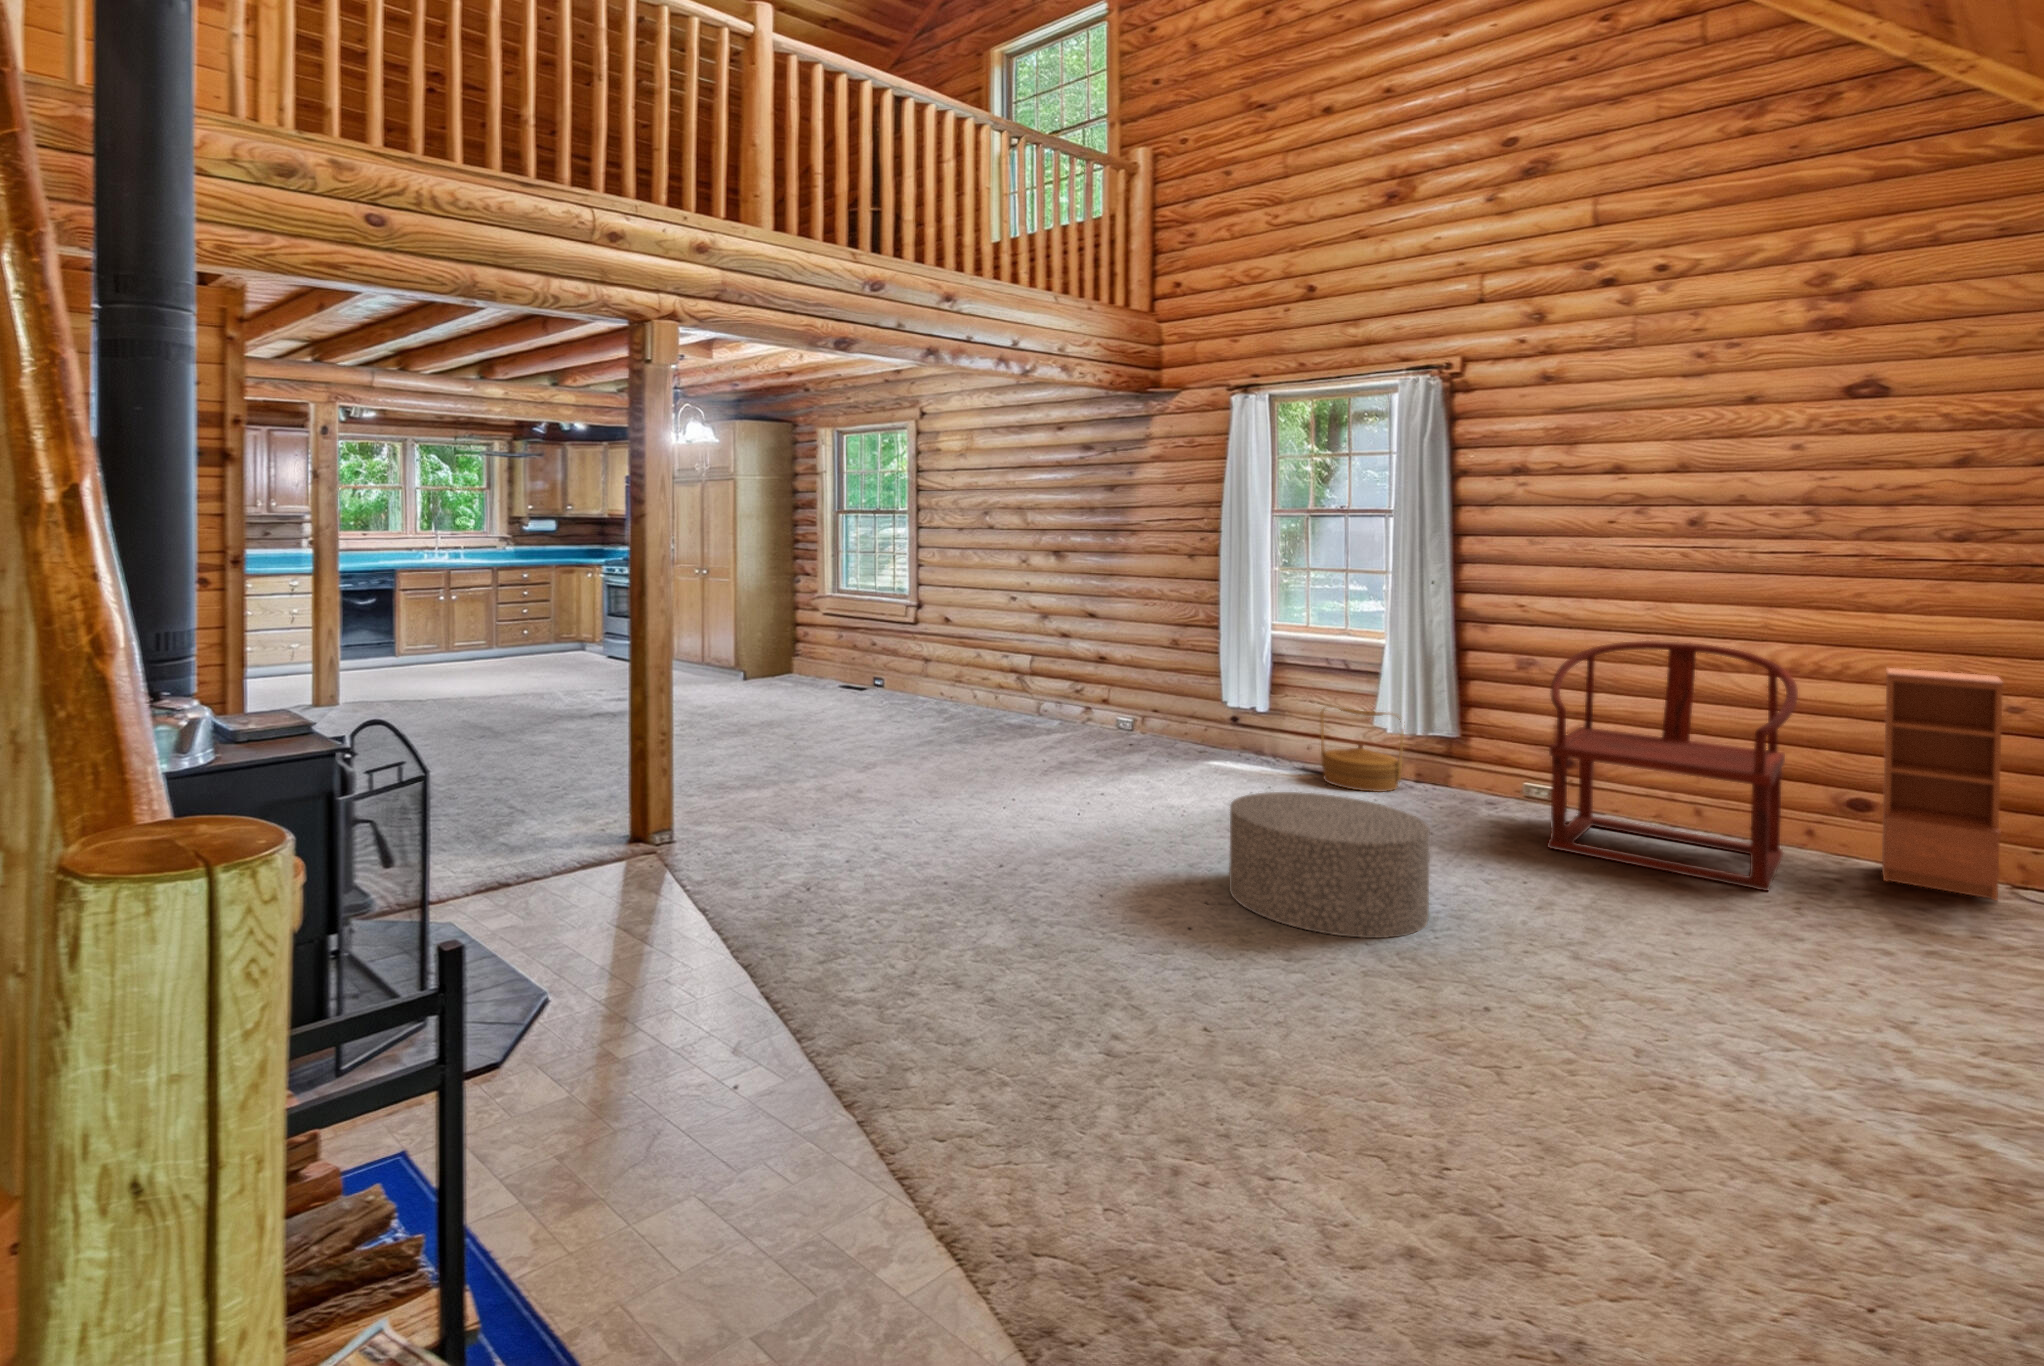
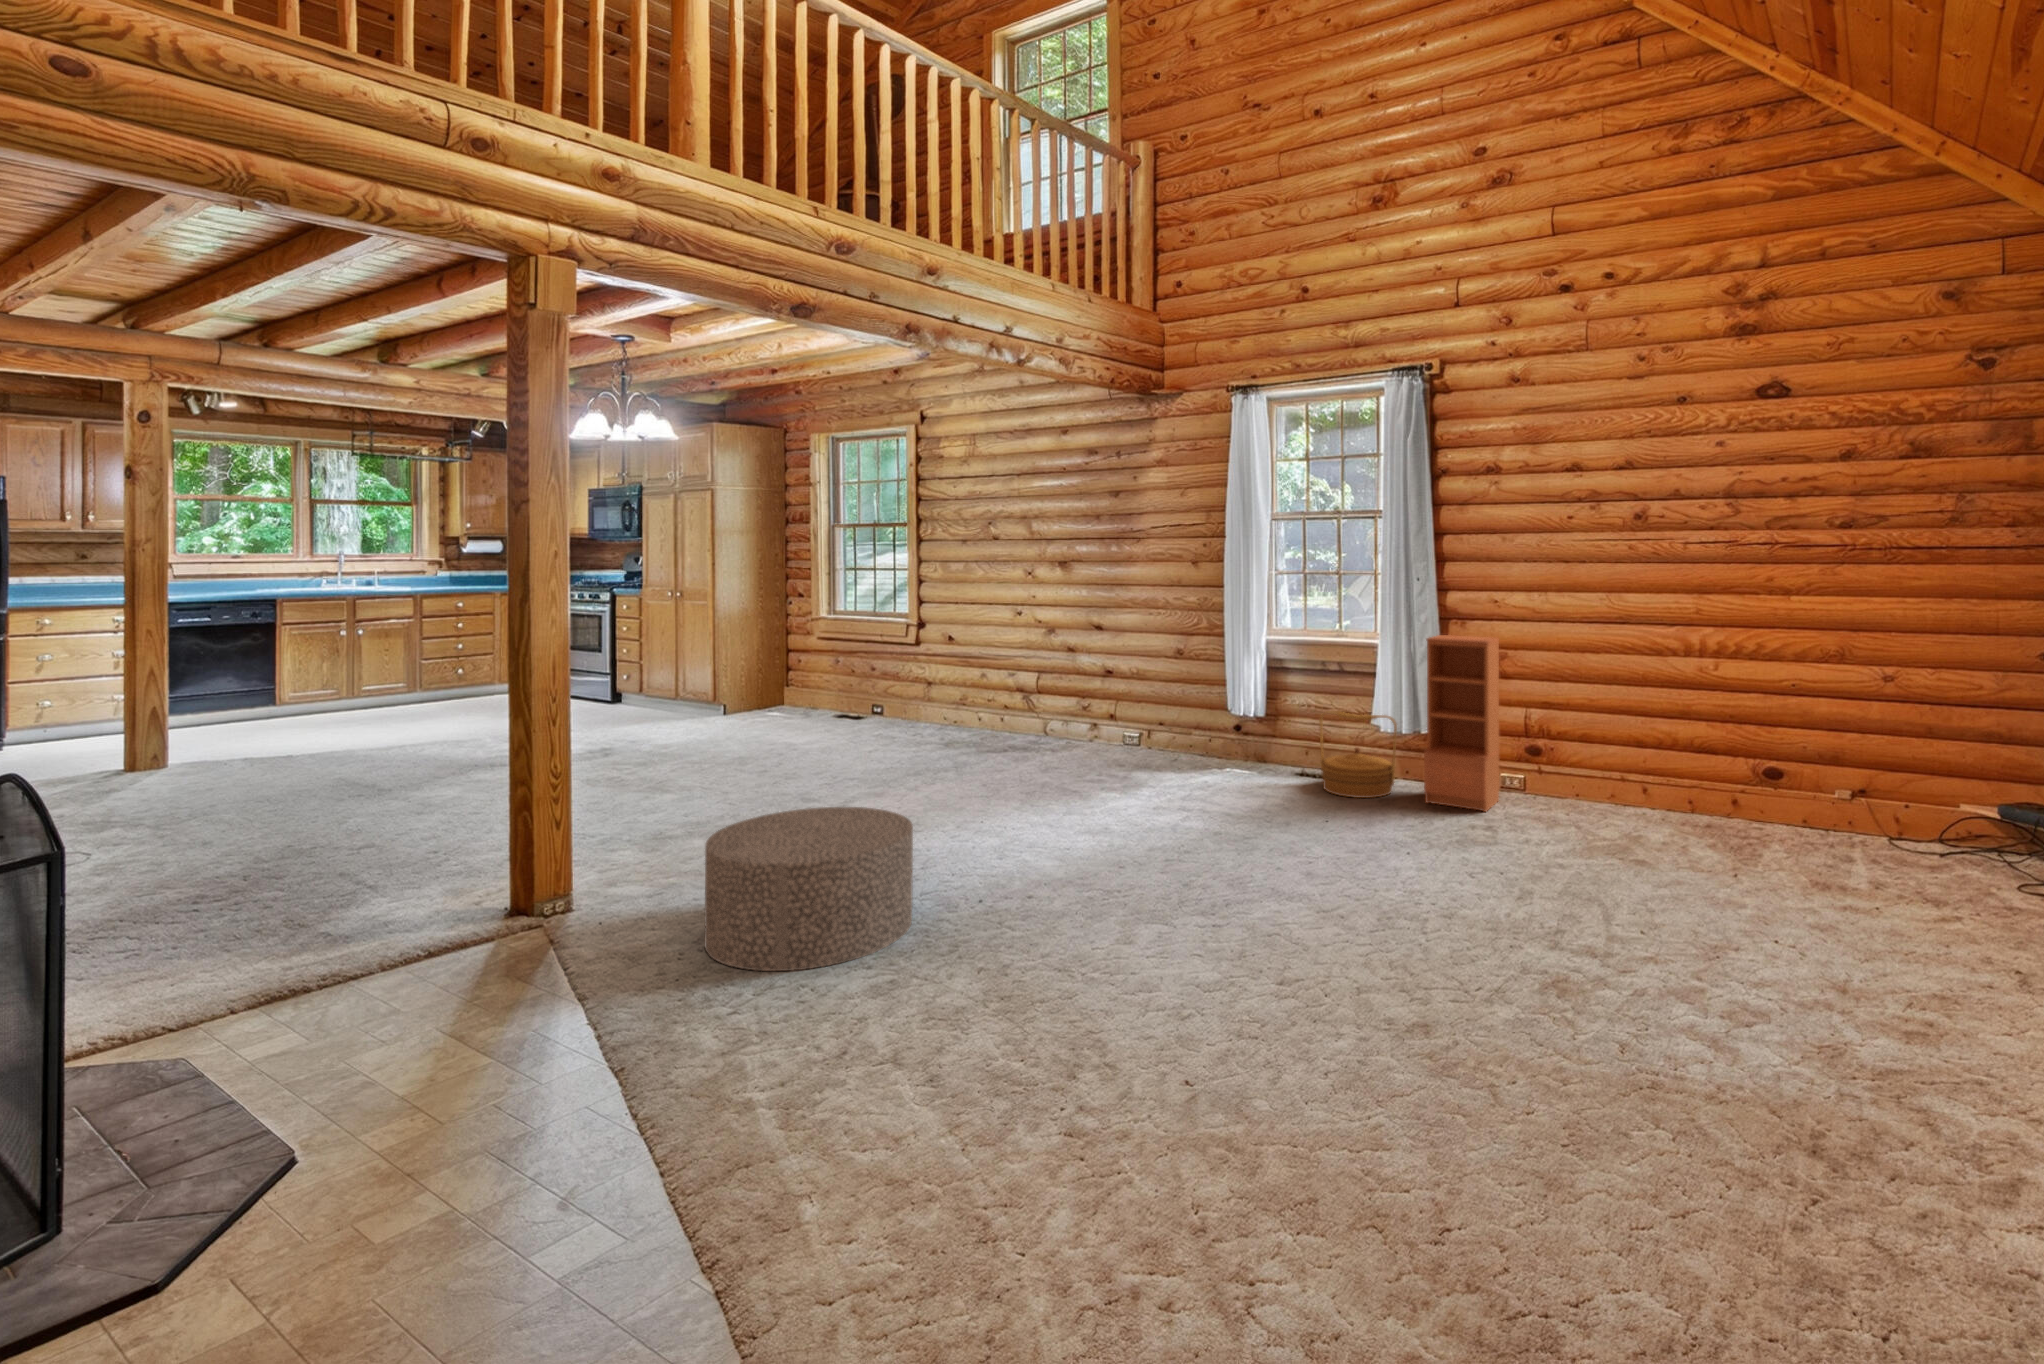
armchair: present [1548,641,1798,891] -> none [1530,633,1735,874]
bookcase: present [1882,668,2003,900] -> present [1424,635,1500,812]
ottoman: present [1229,792,1430,938] -> present [704,807,913,971]

